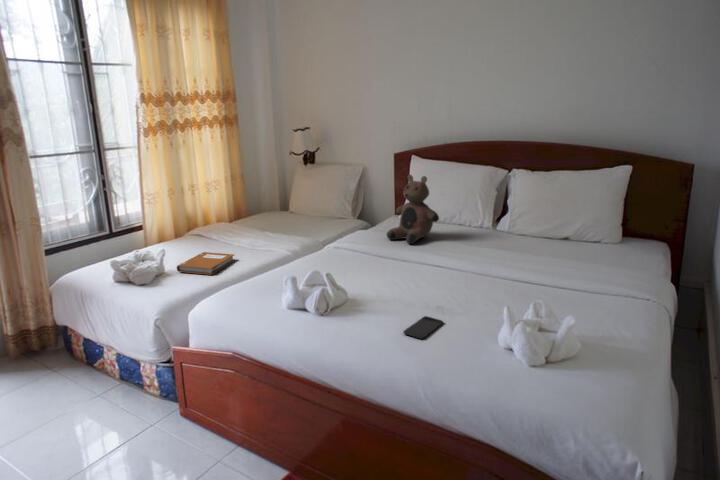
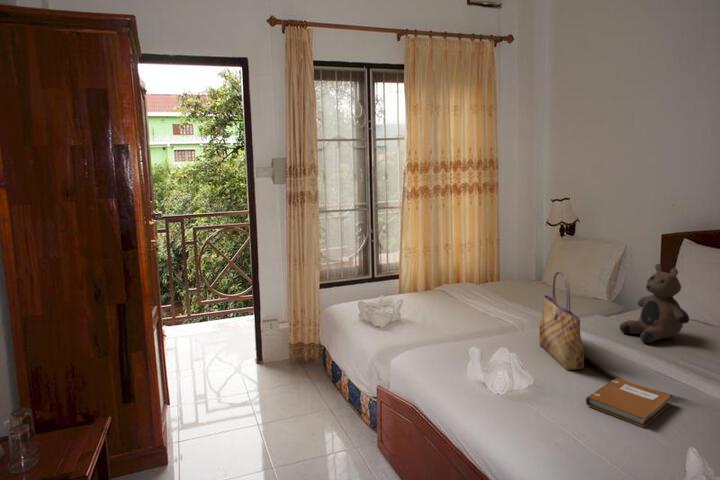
tote bag: none [327,187,377,279] -> present [539,271,584,370]
notebook: present [177,252,235,275] -> present [586,378,671,428]
smartphone: present [403,316,443,339] -> none [571,428,625,451]

